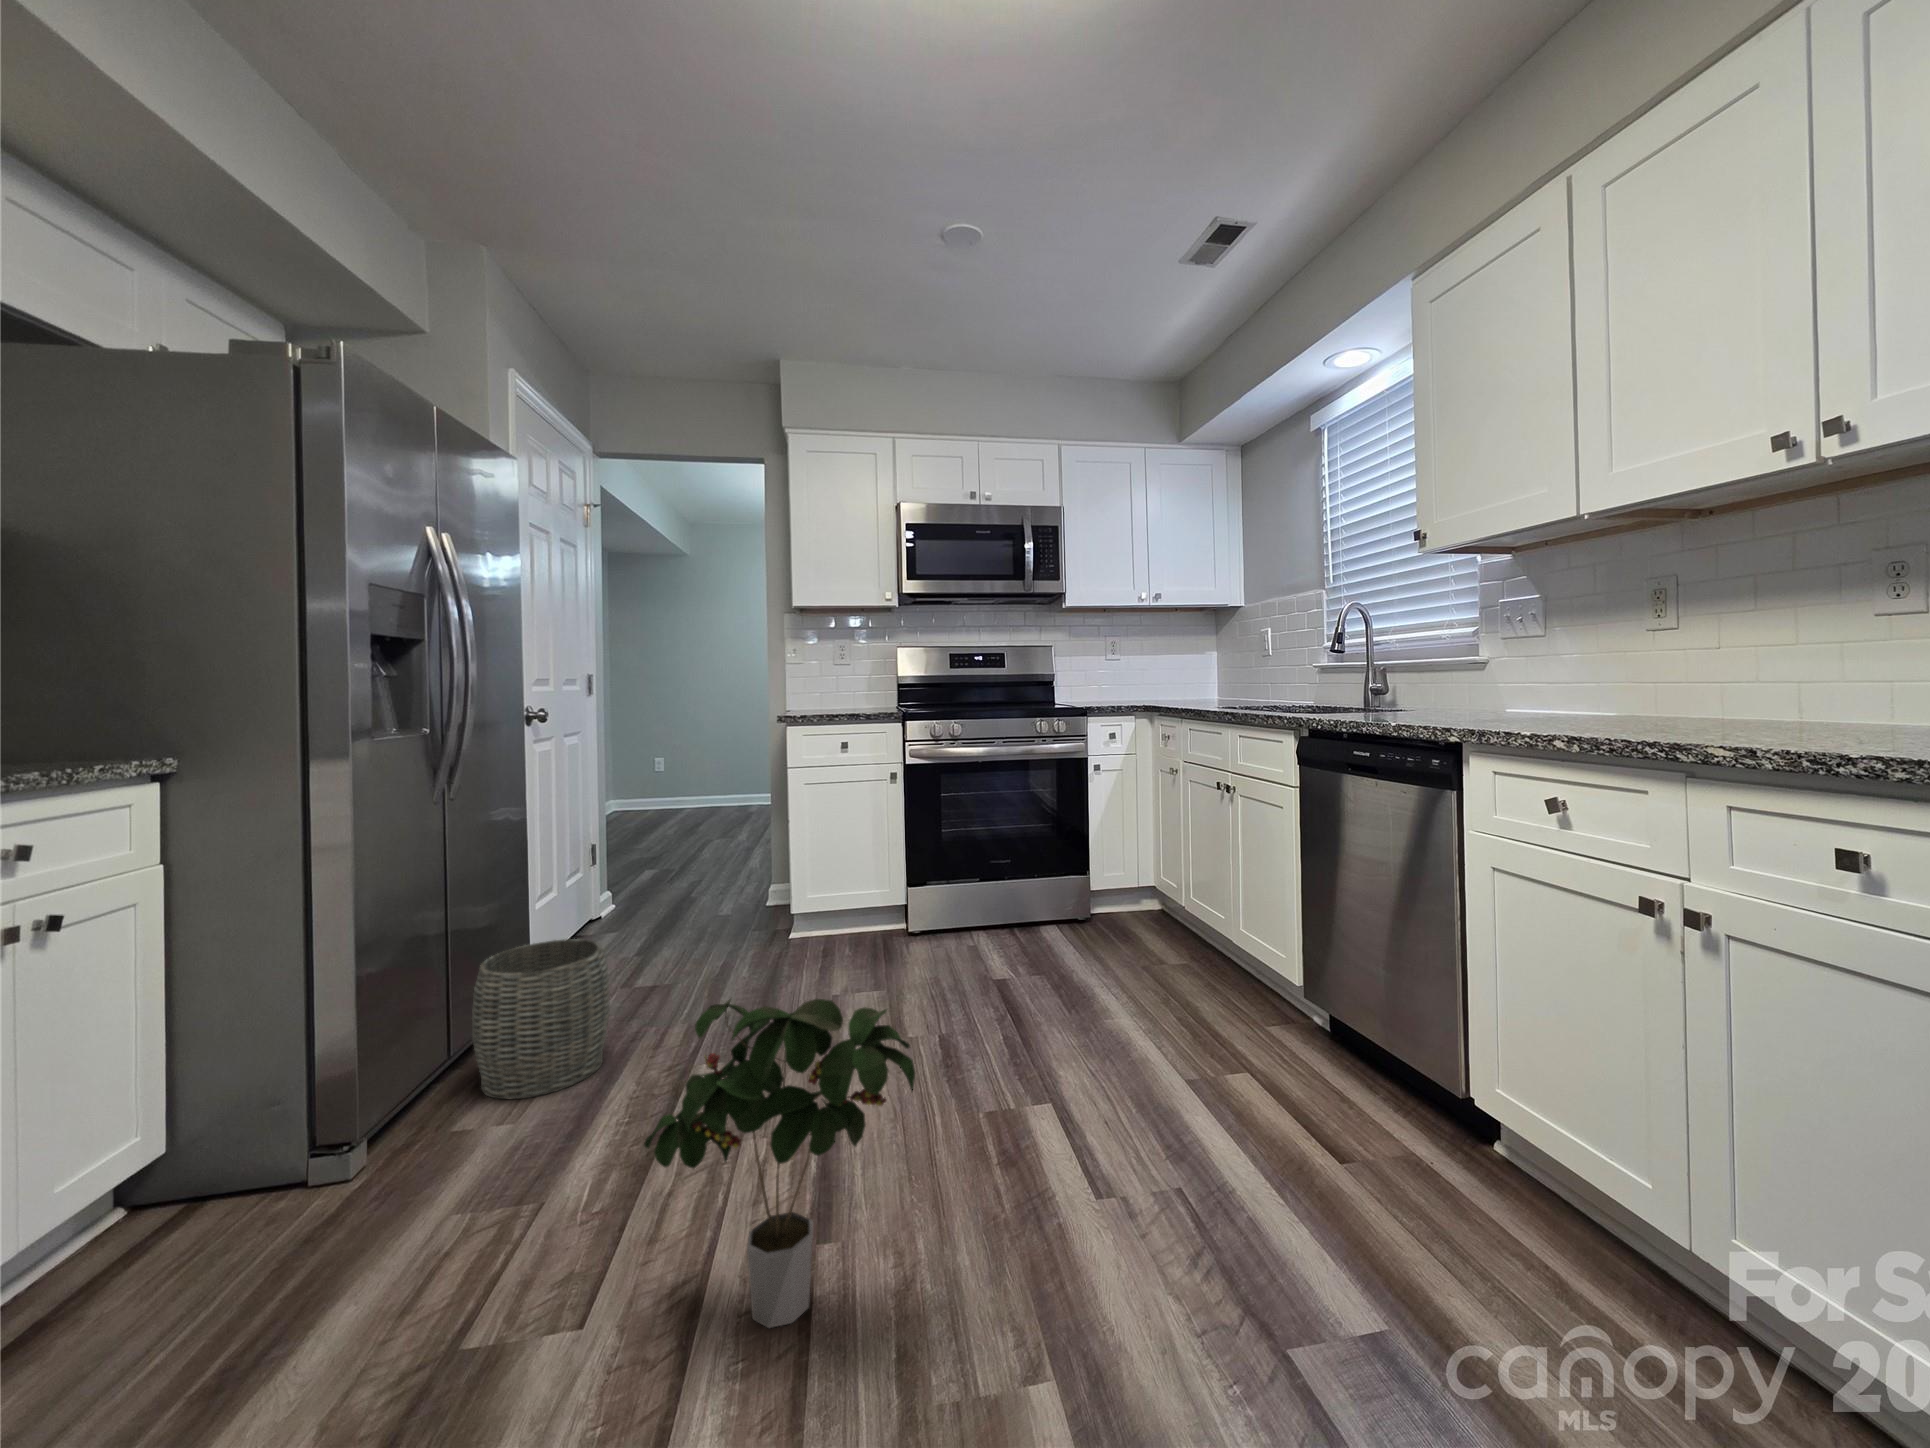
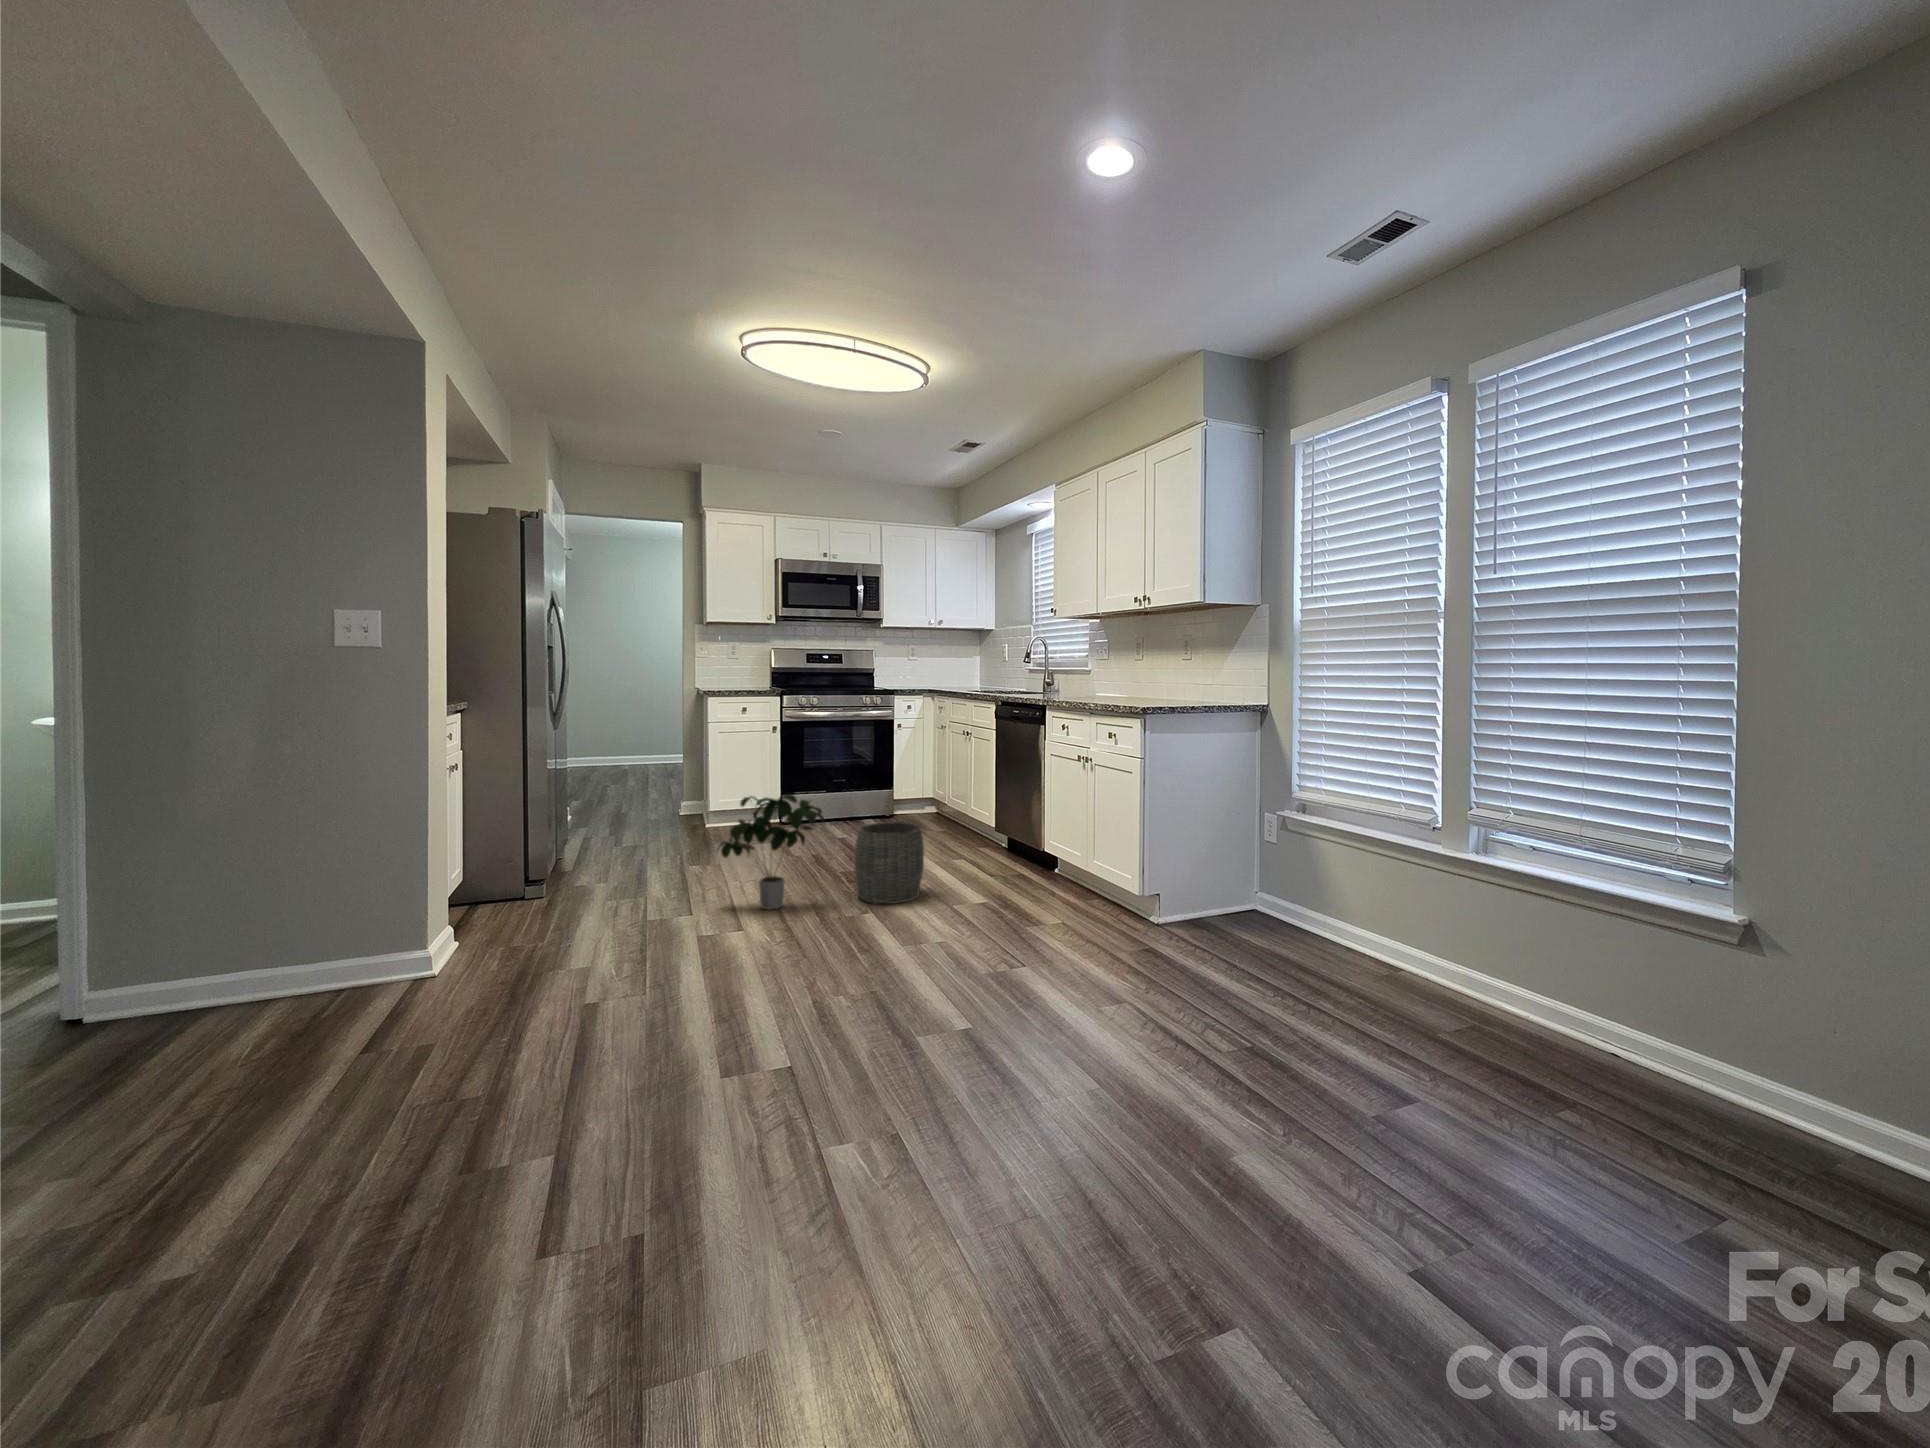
woven basket: present [472,939,610,1099] -> present [855,822,924,904]

